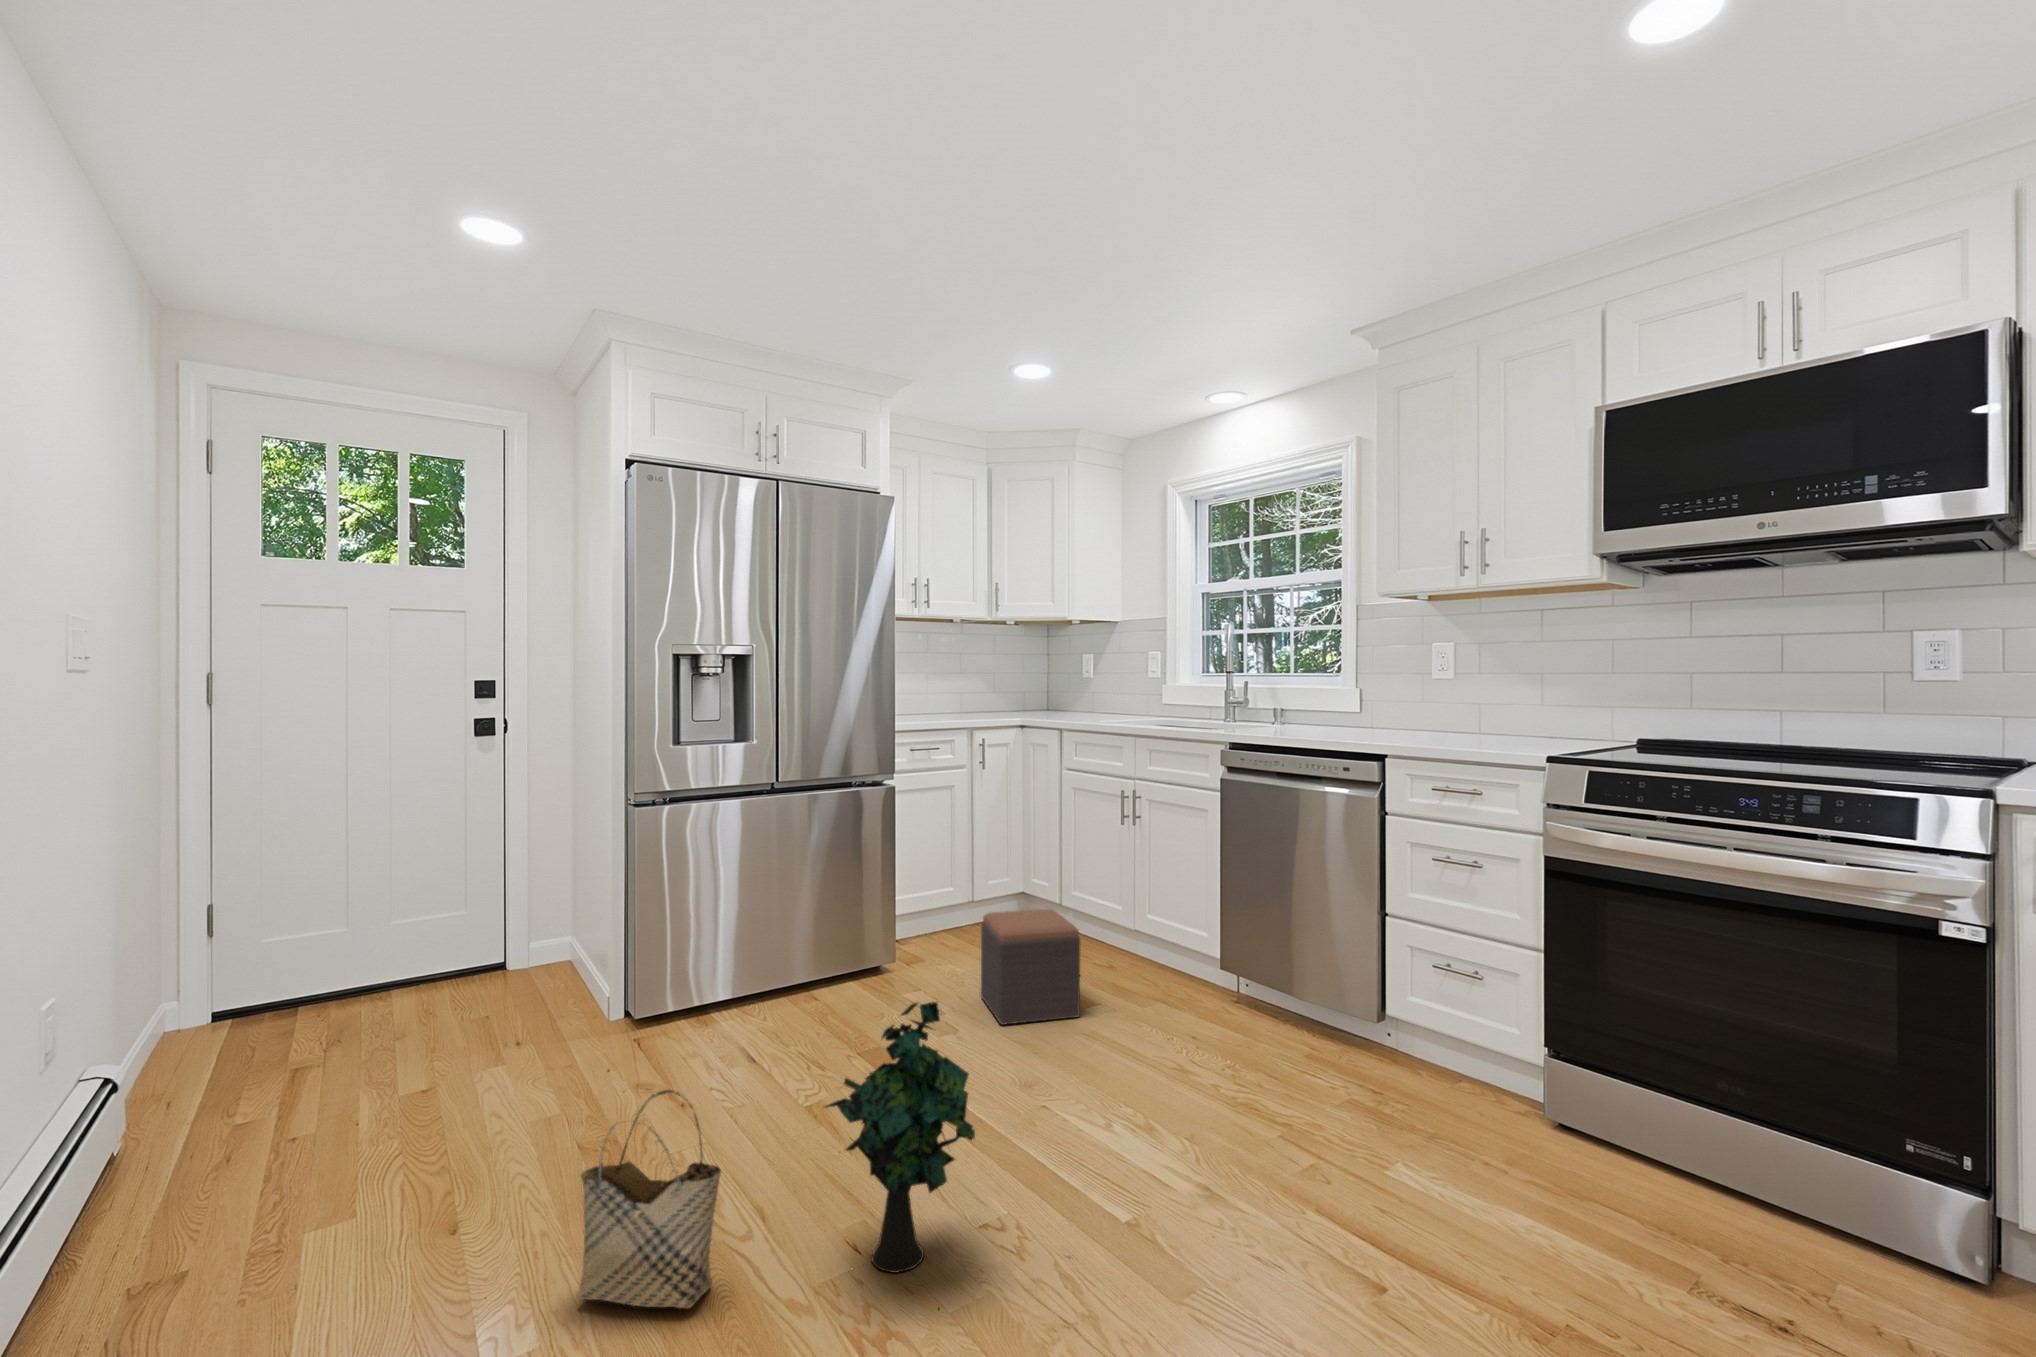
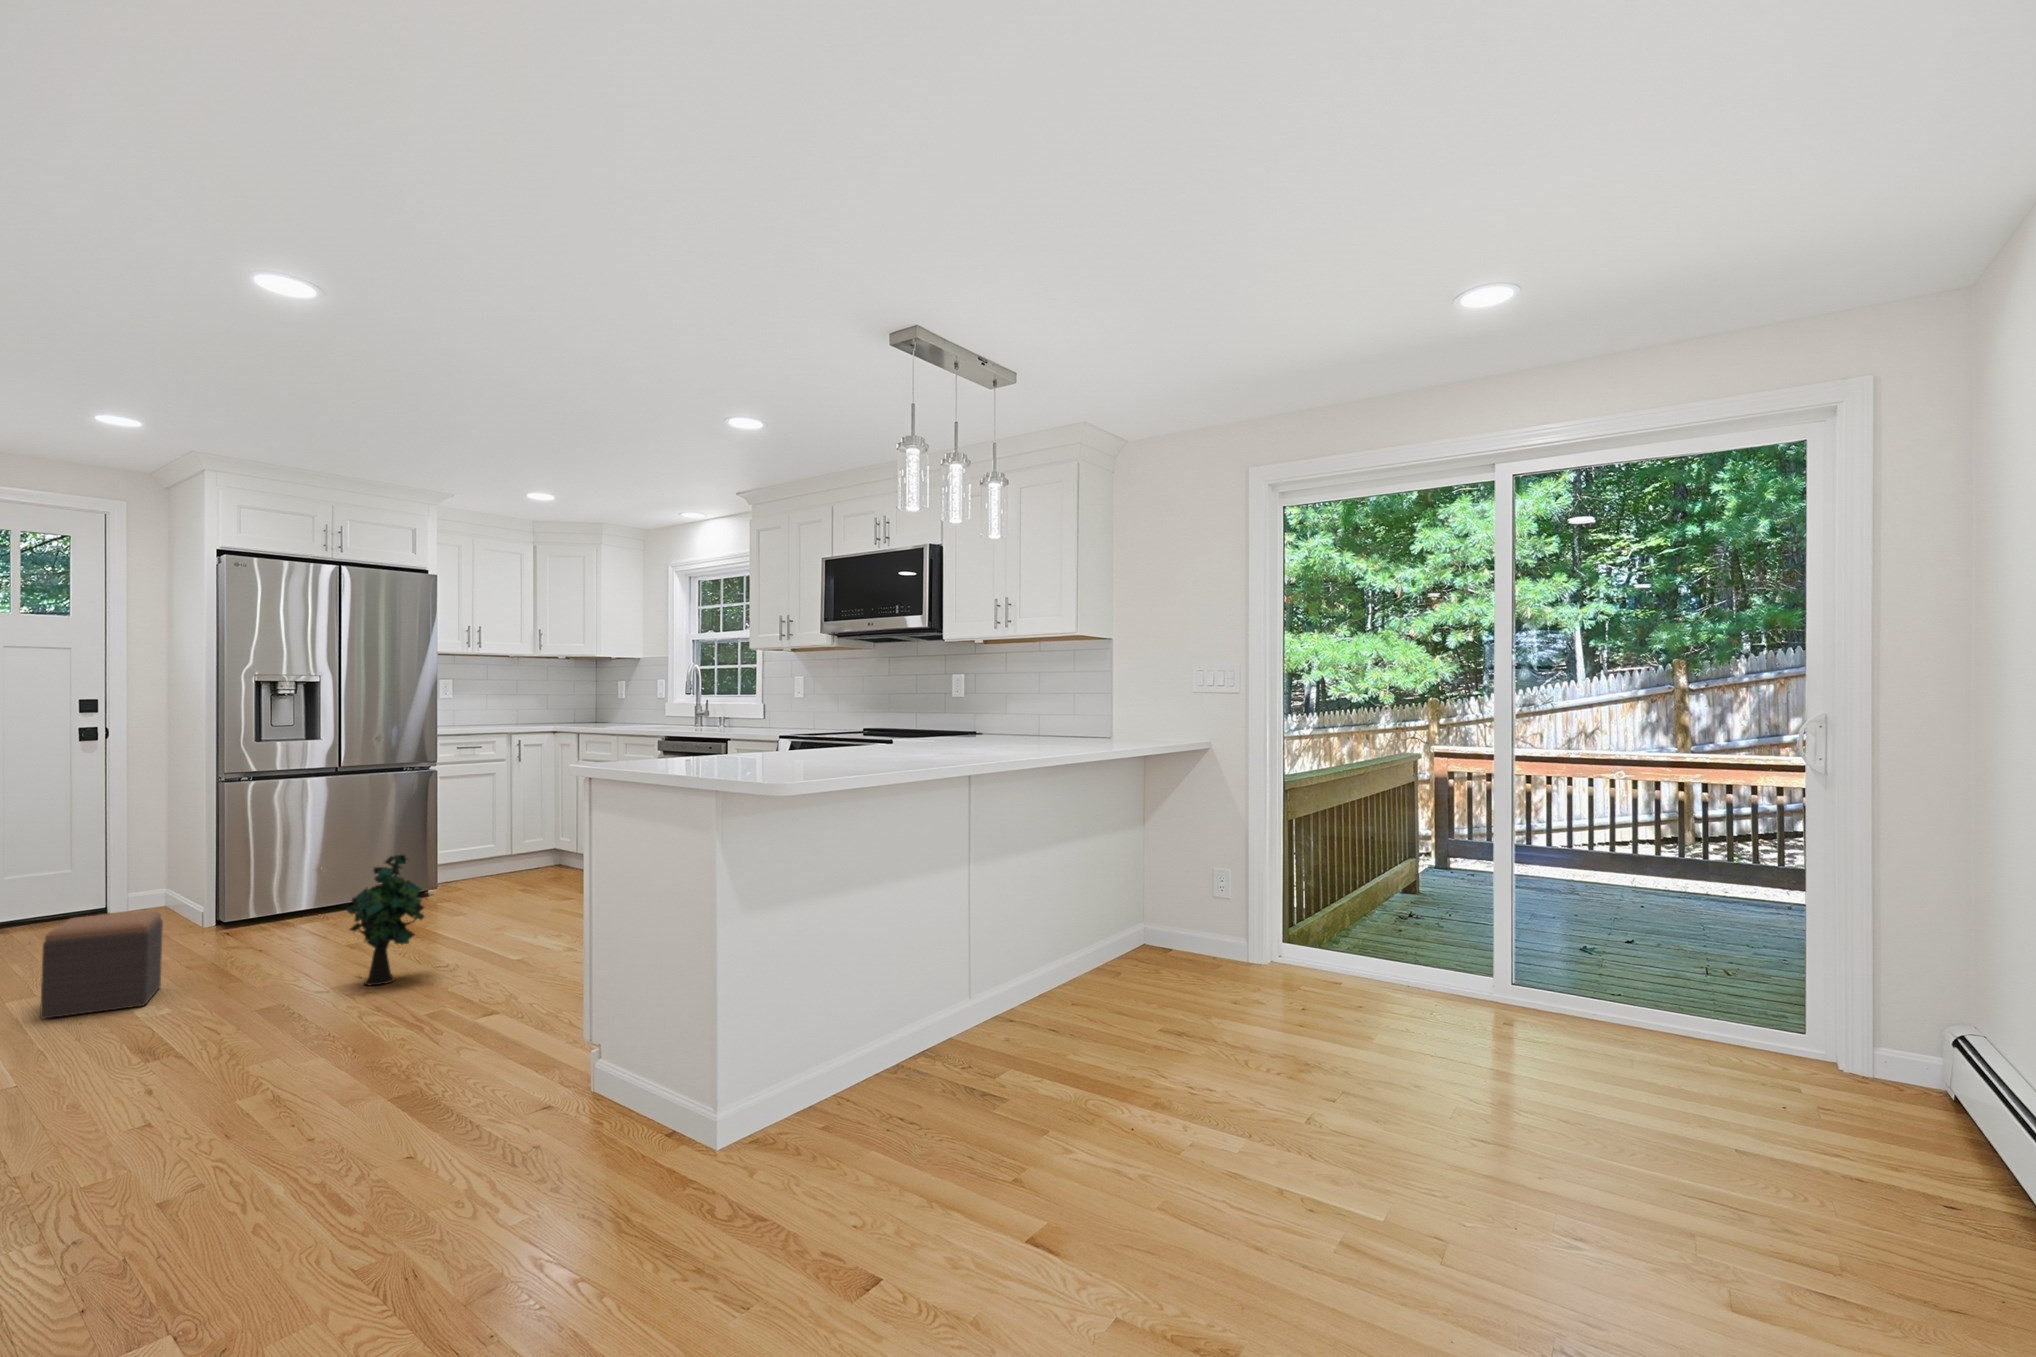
footstool: present [981,909,1080,1025] -> present [40,911,163,1019]
woven basket: present [577,1090,721,1308] -> none [187,904,274,1003]

